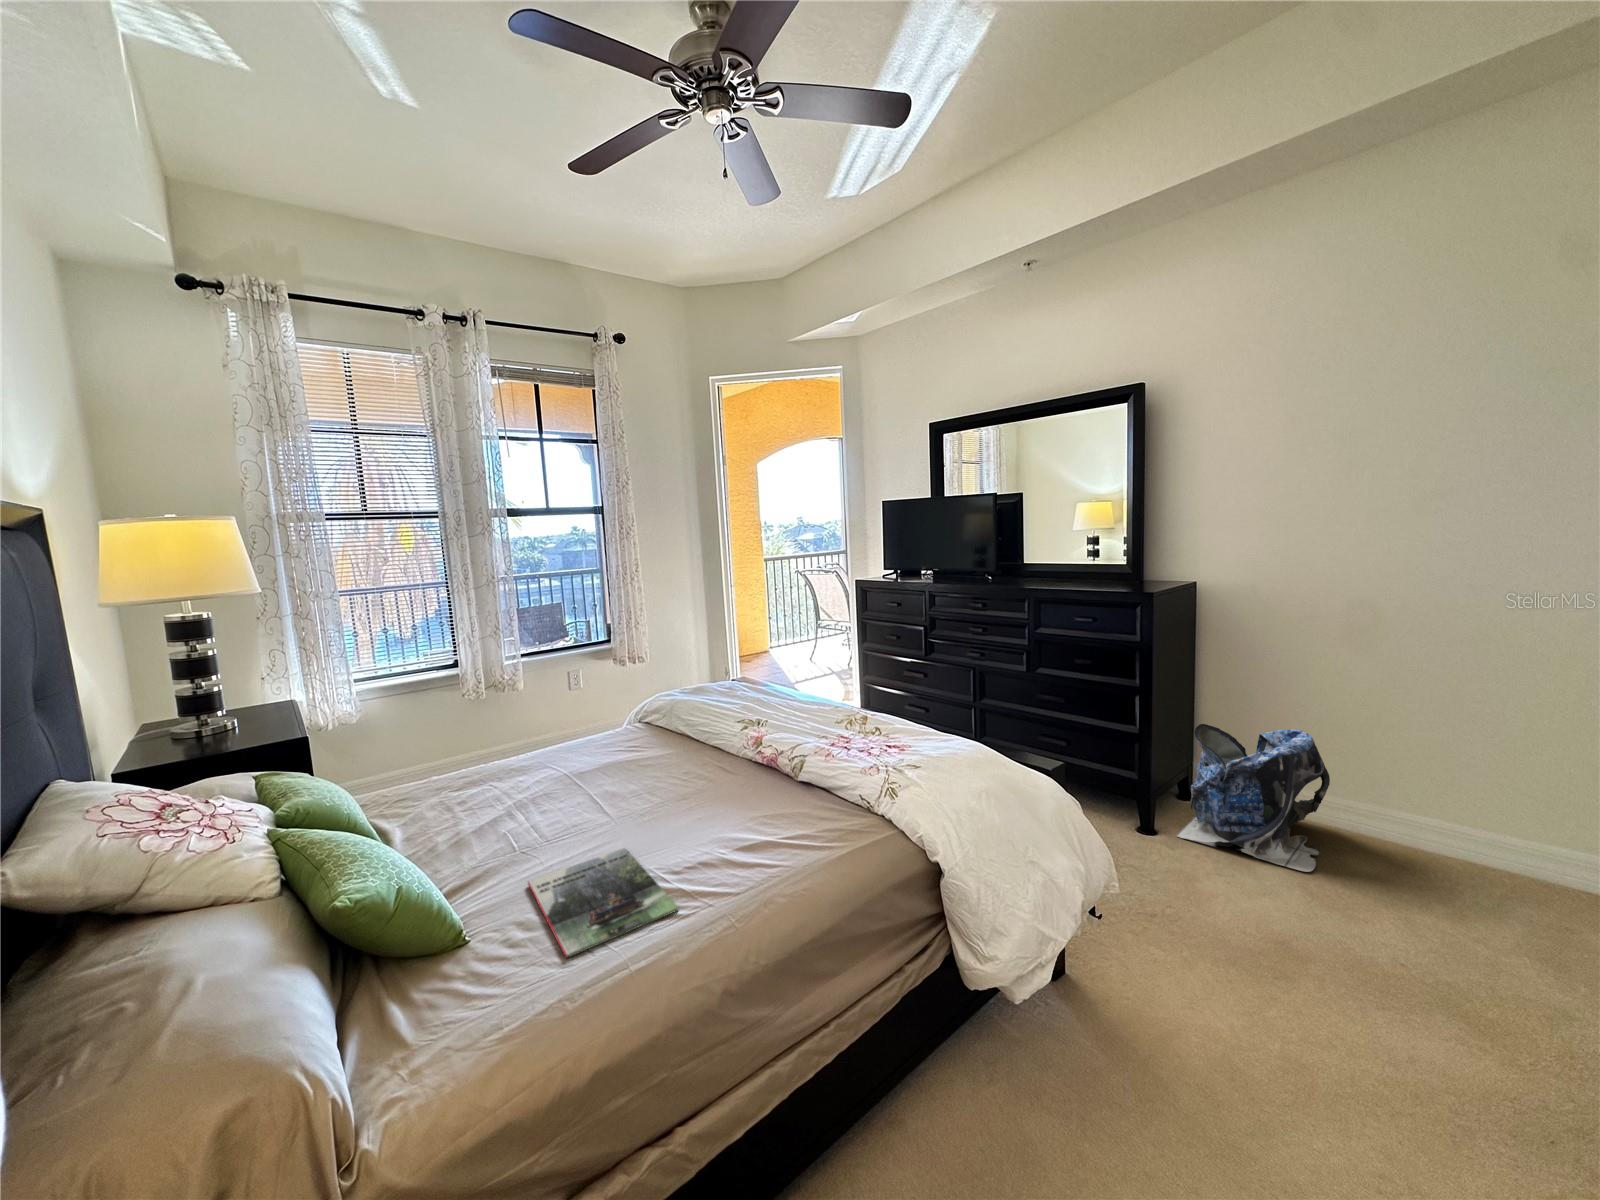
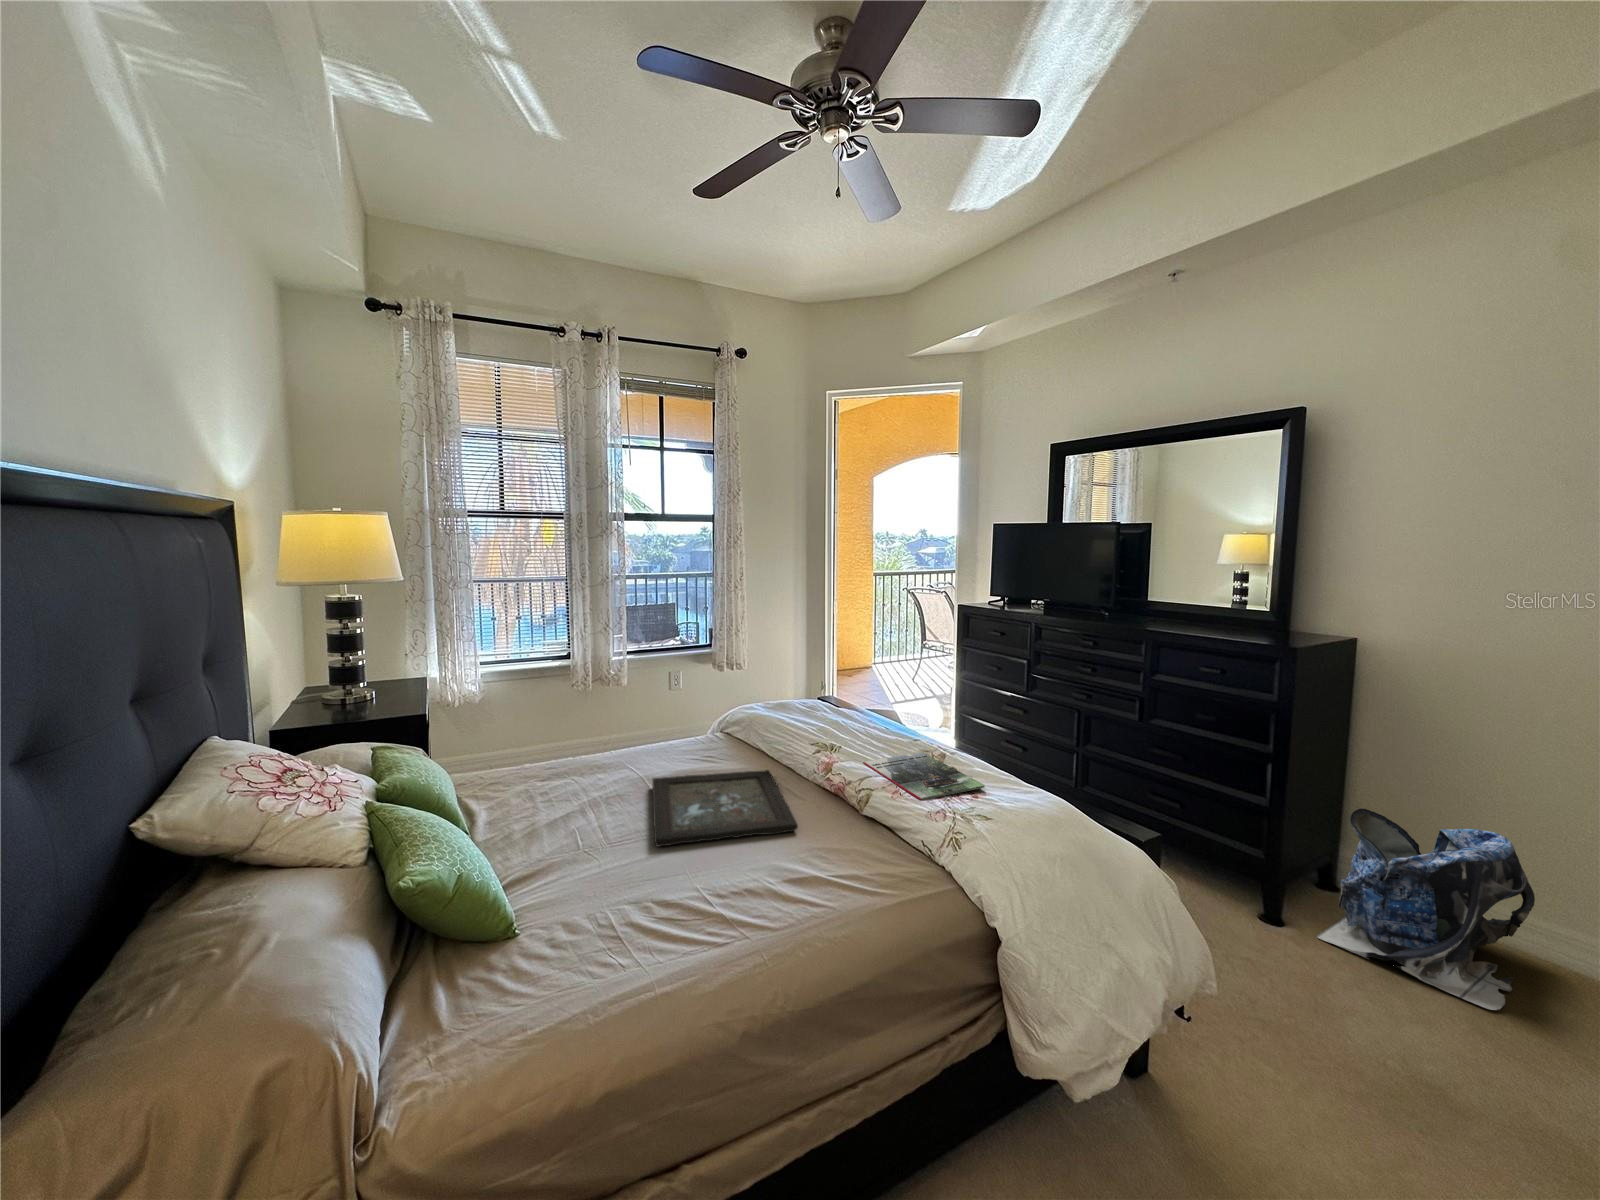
tray: none [580,750,739,836] -> present [652,770,798,846]
magazine: present [528,848,678,958] -> present [863,752,985,800]

